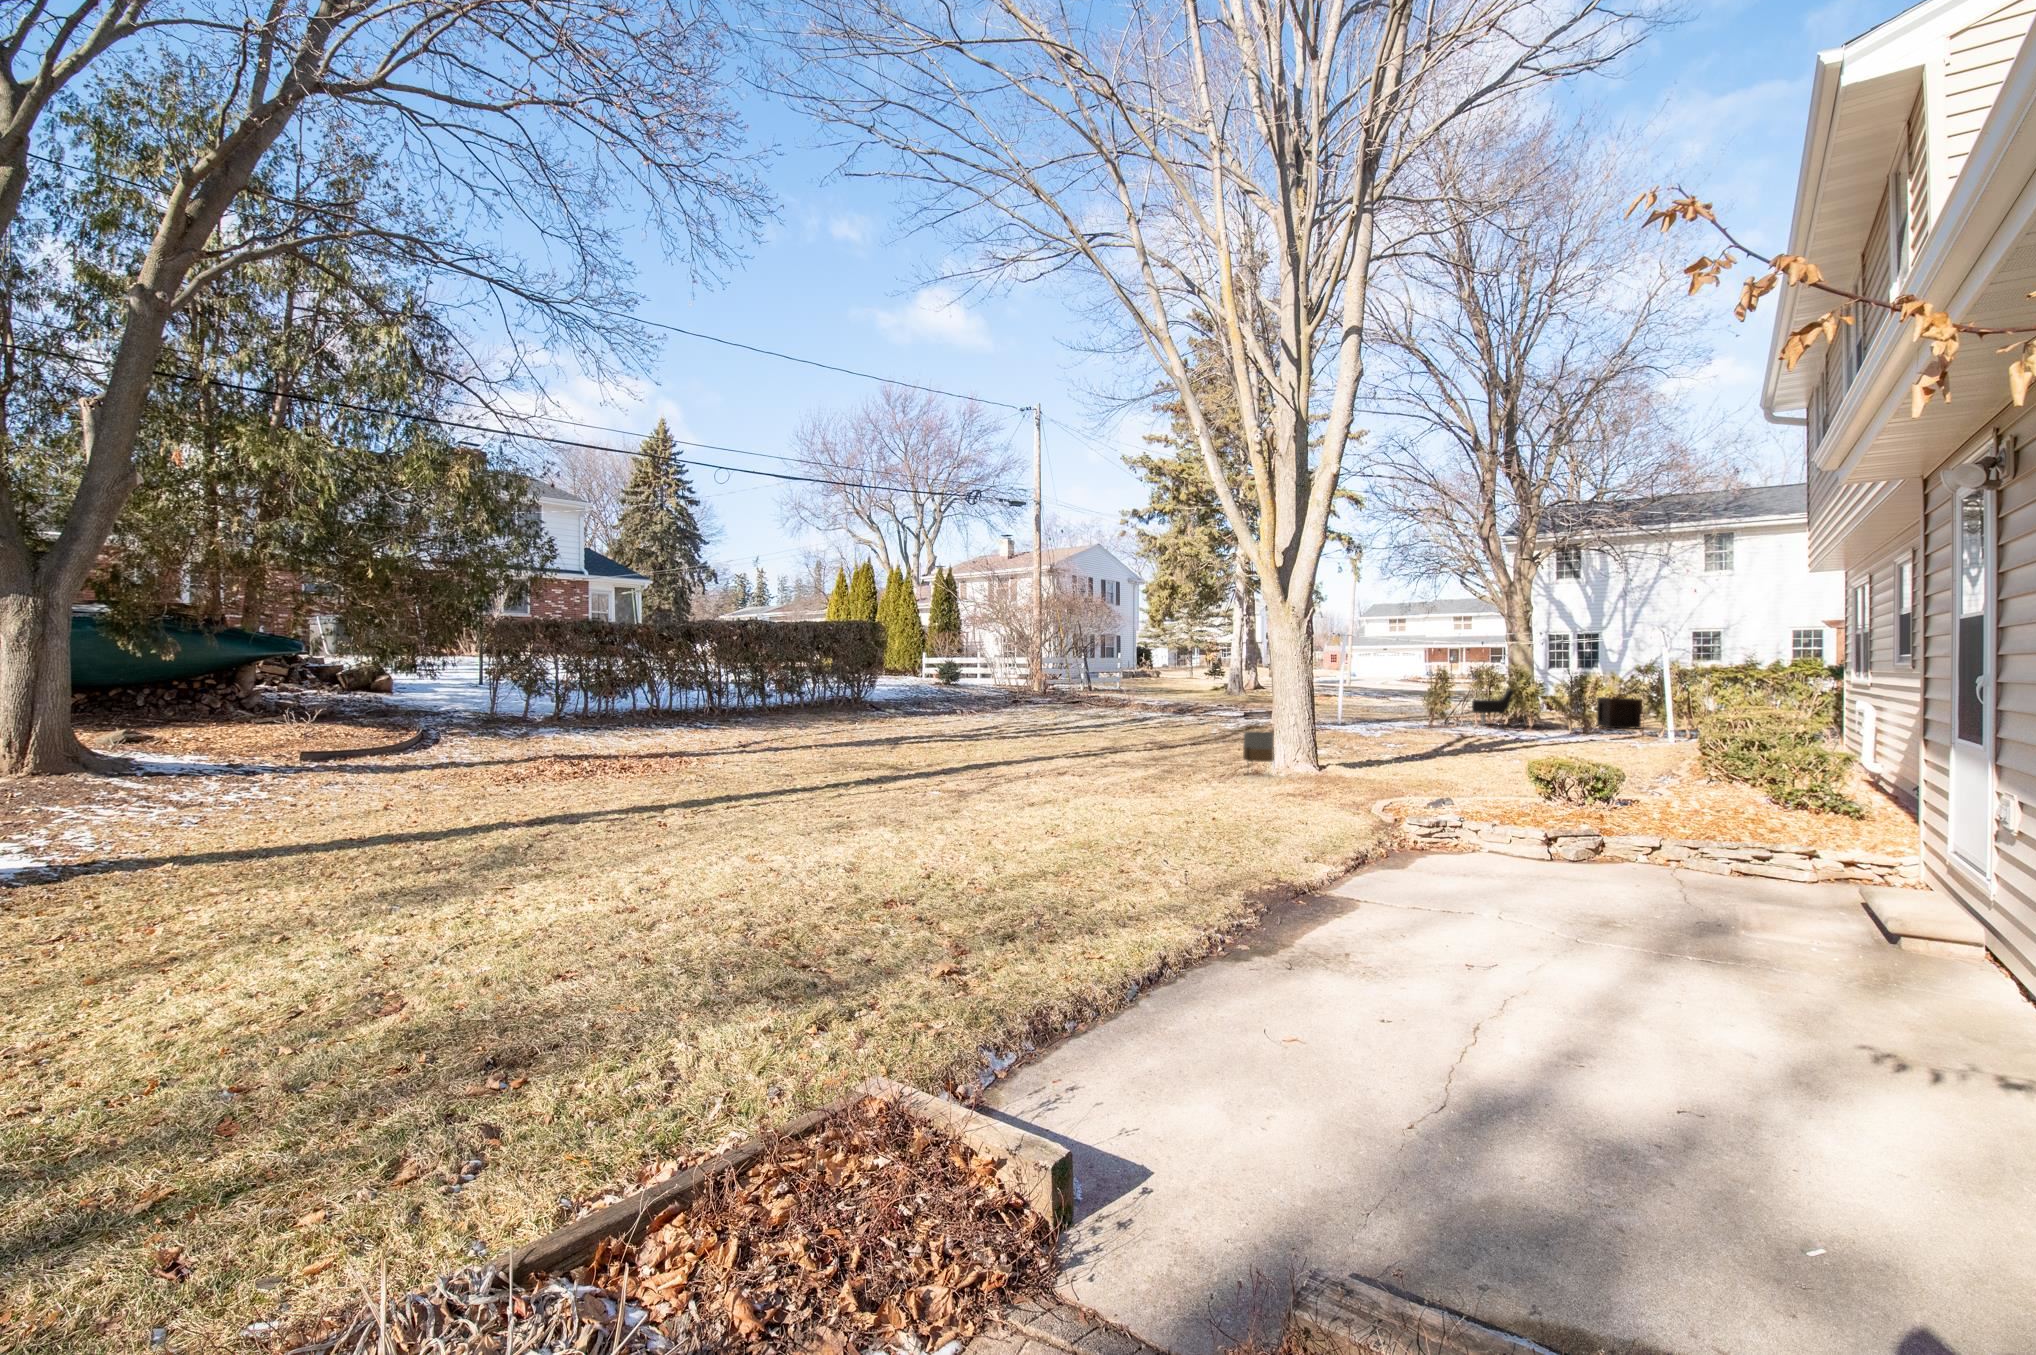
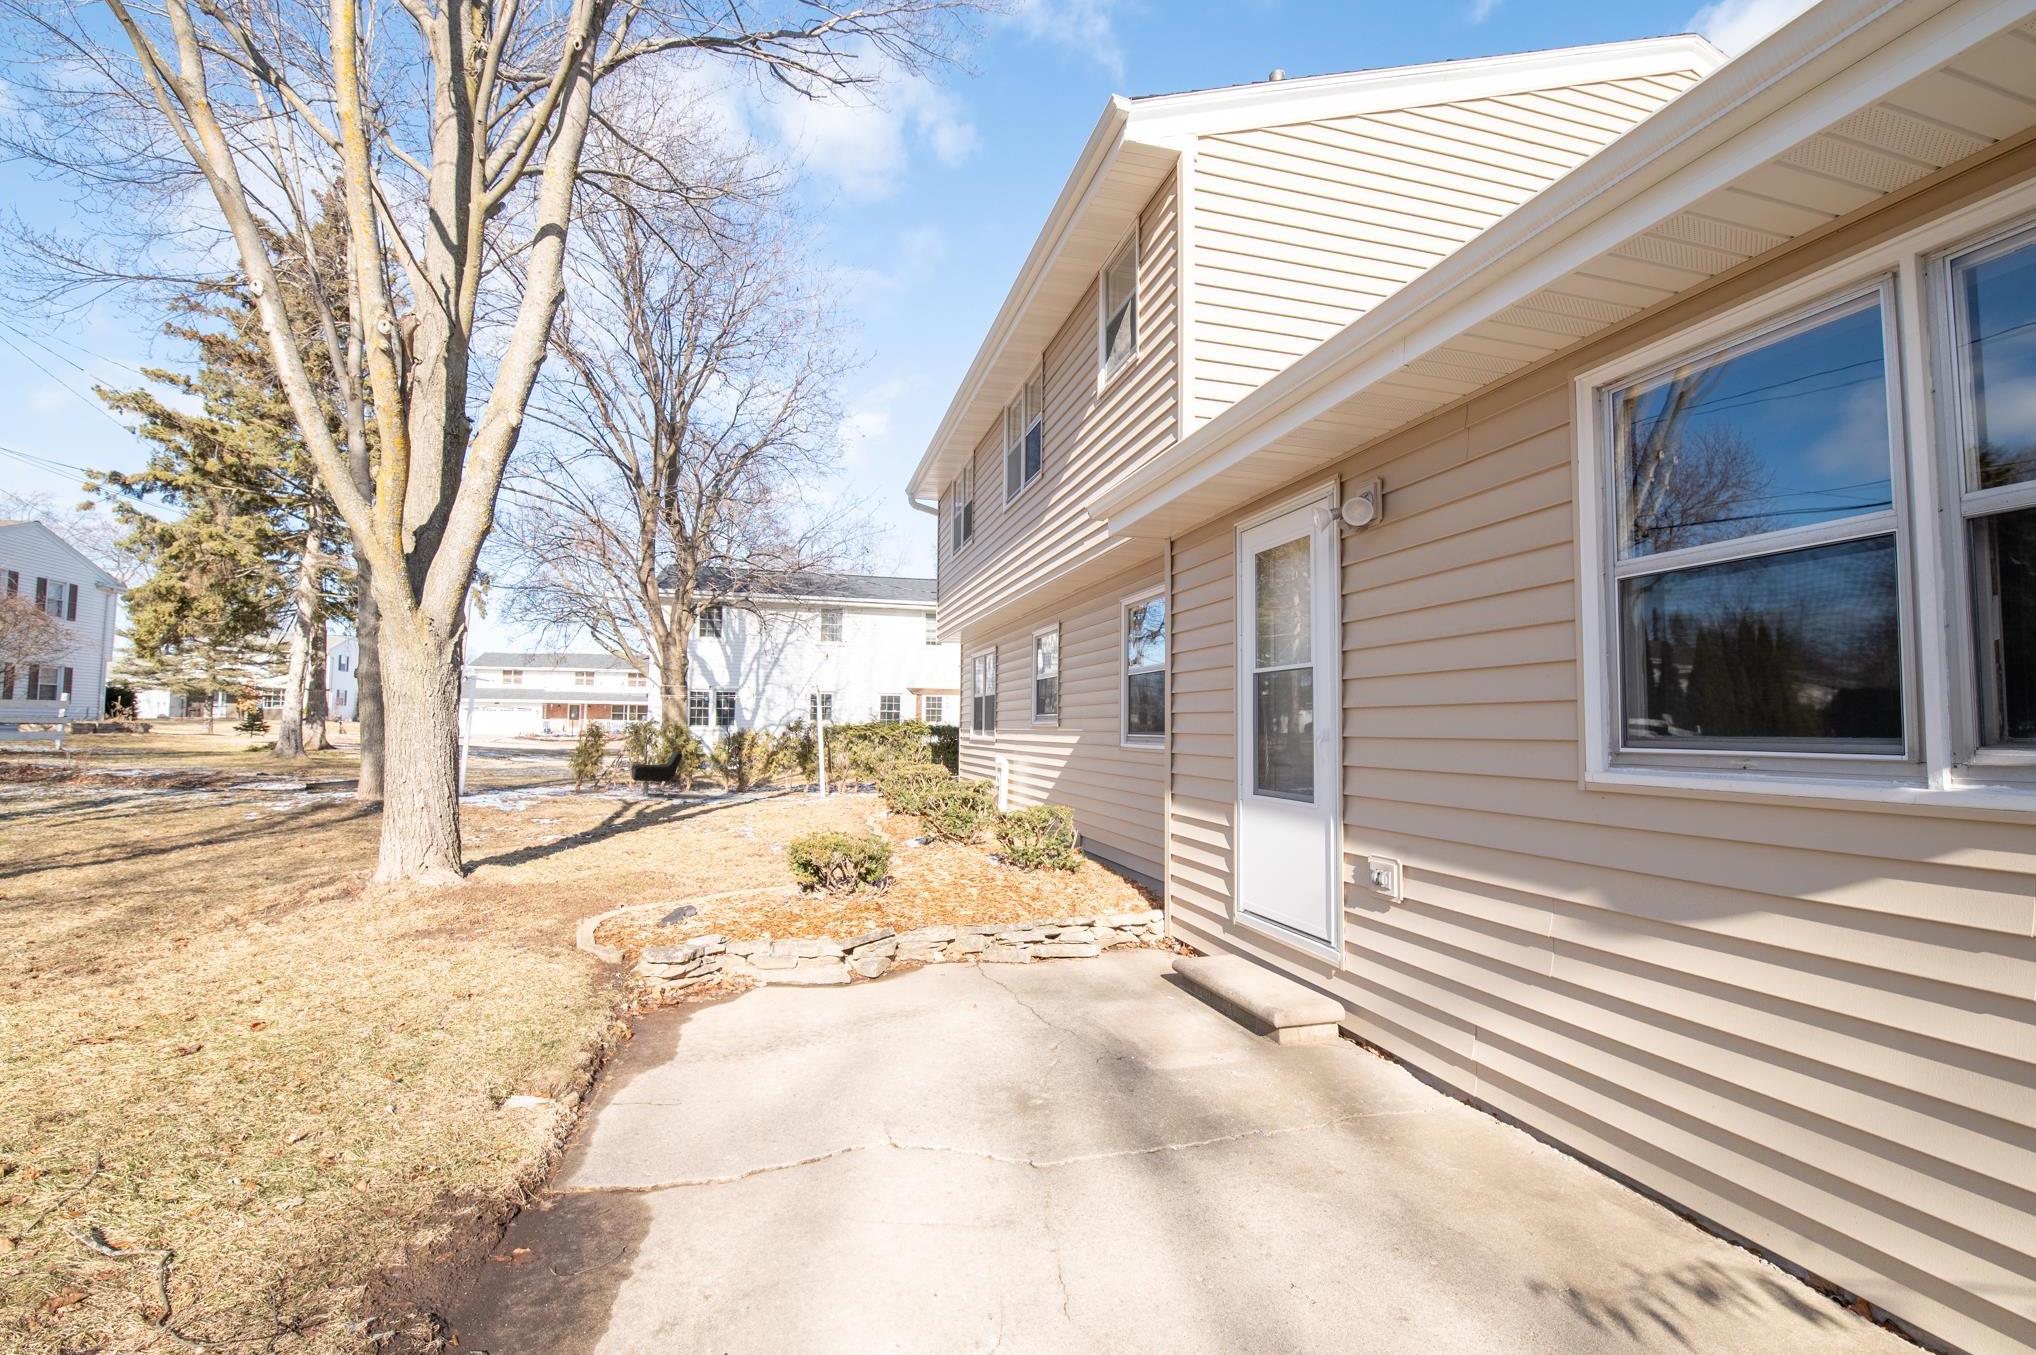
wooden crate: present [1597,697,1642,729] -> none [761,761,806,795]
planter: present [1243,731,1275,764] -> none [318,833,384,915]

